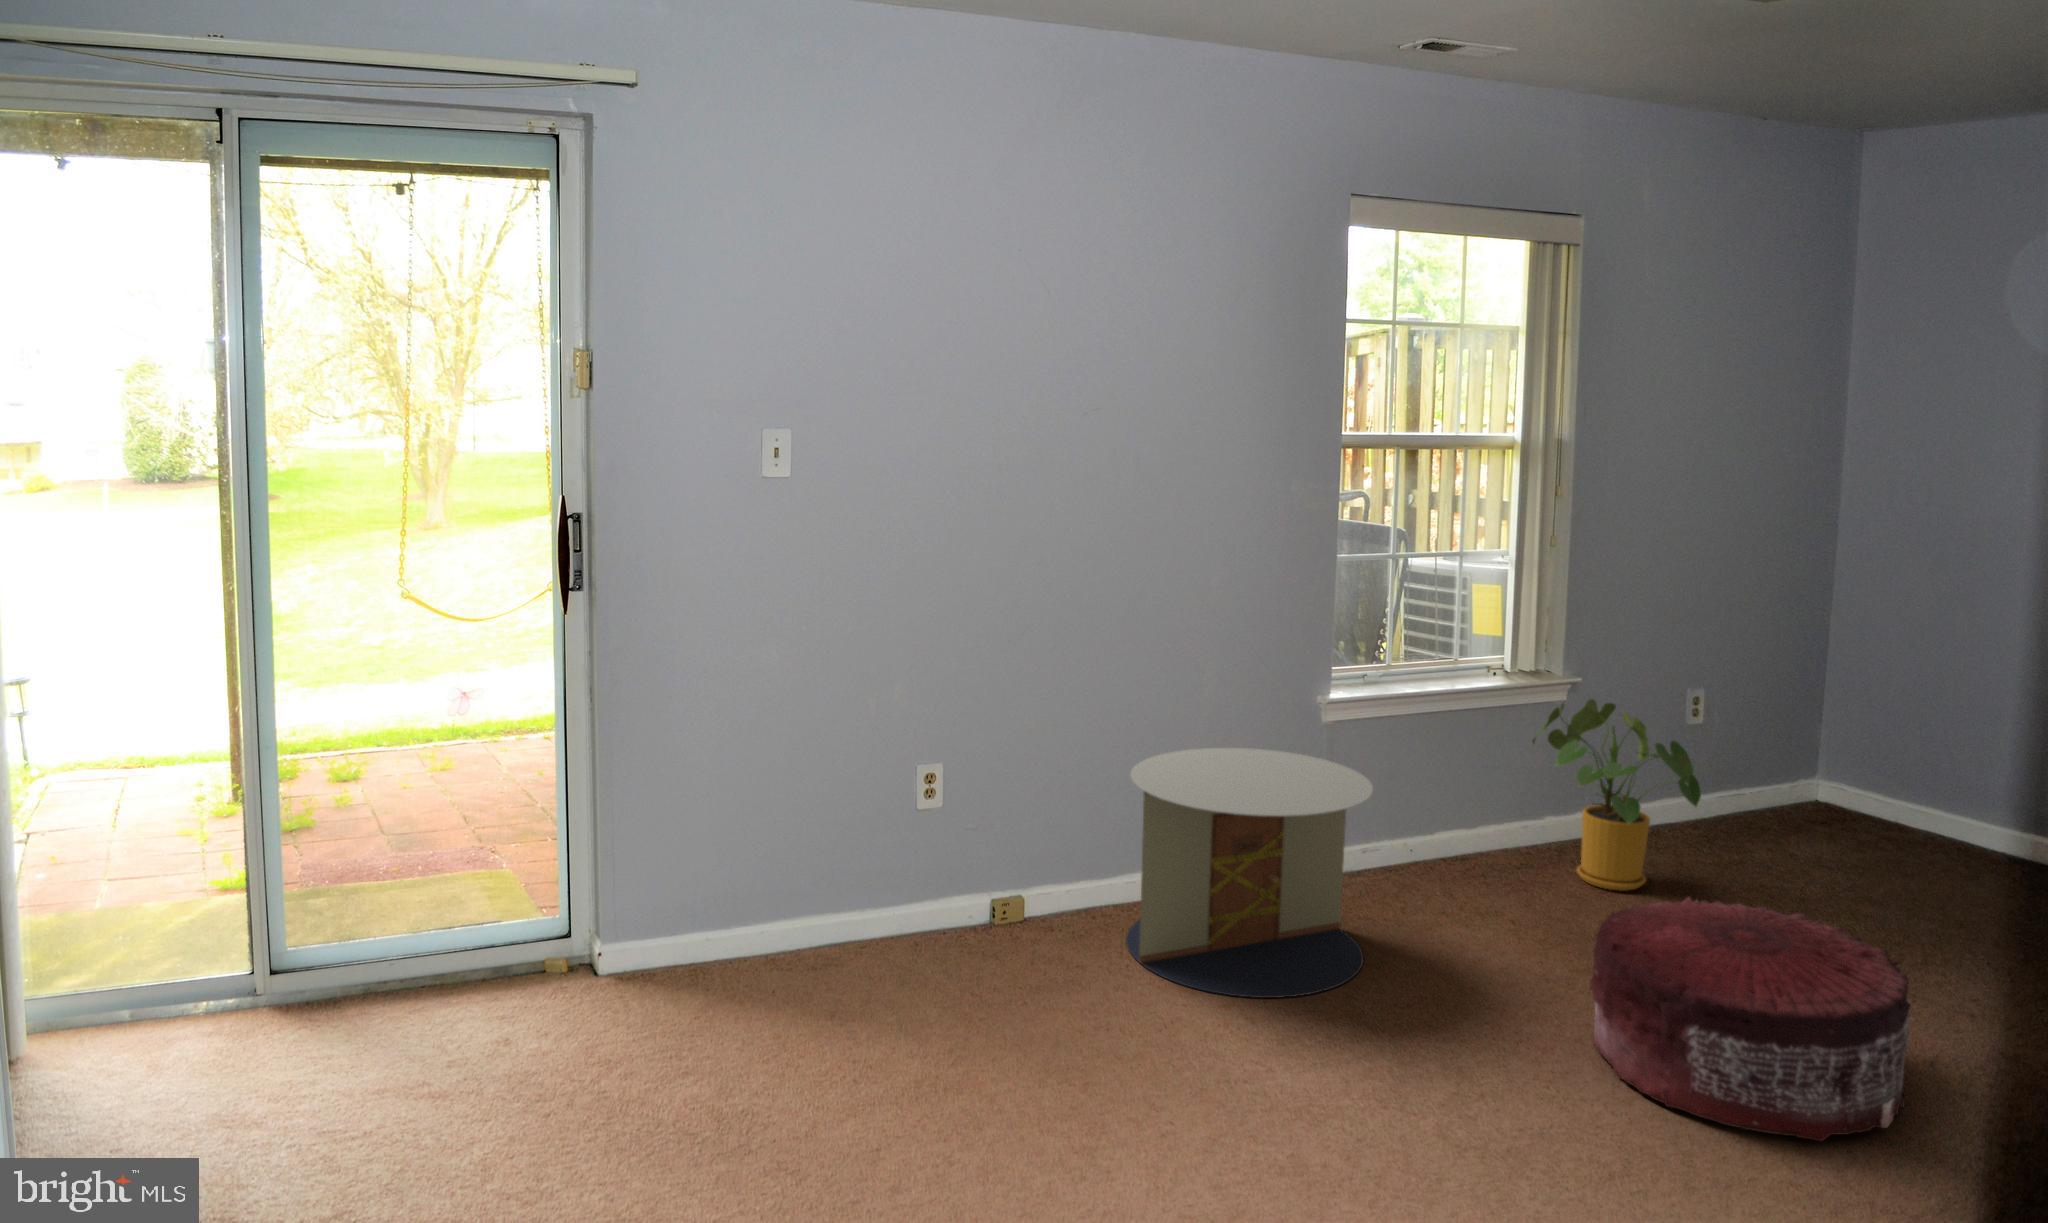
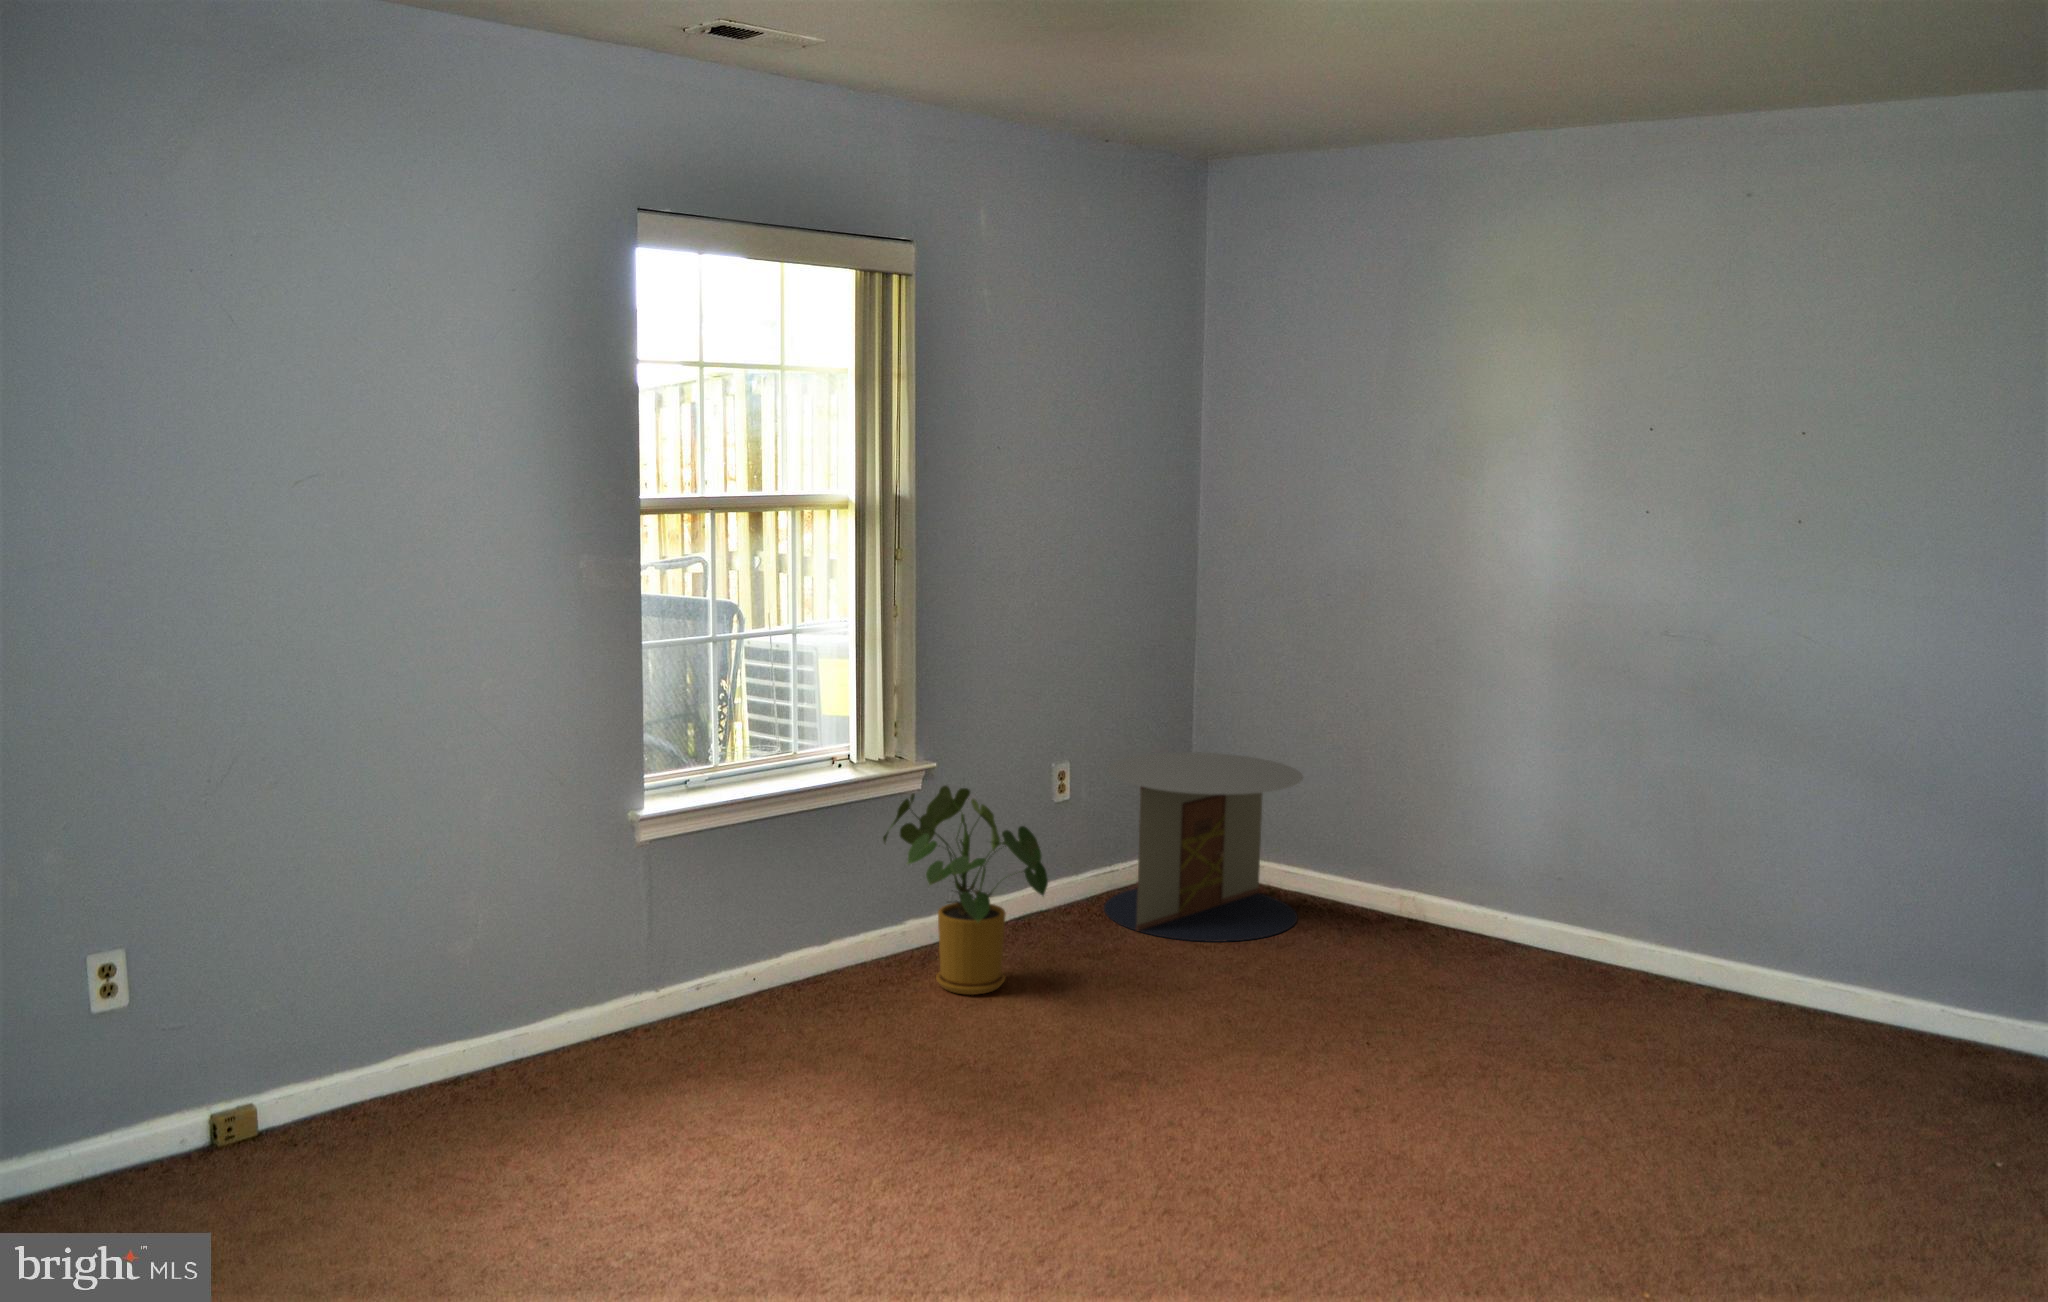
side table: present [1126,748,1373,998] -> present [1104,752,1304,942]
pouf: present [1590,897,1911,1141] -> none [915,997,1211,1234]

